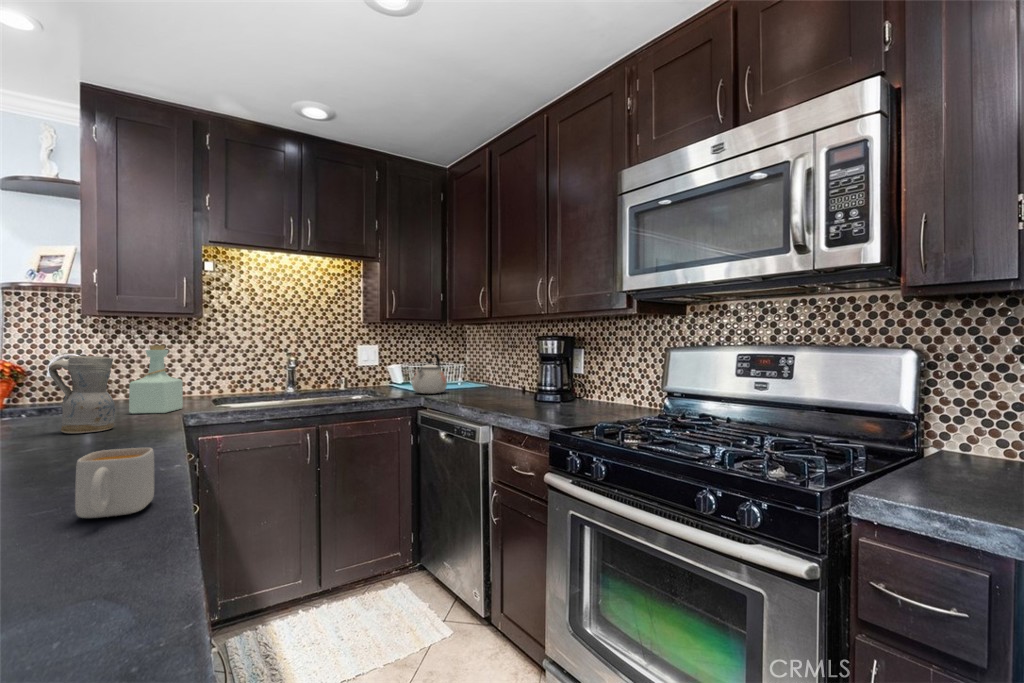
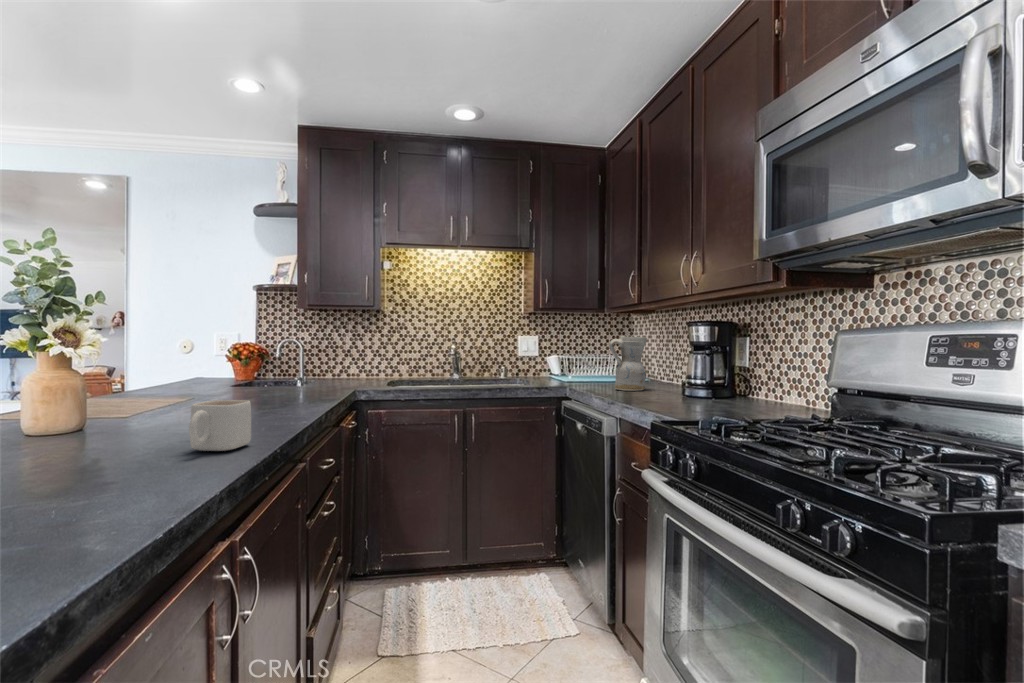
bottle: present [129,345,183,414] -> none [323,332,362,389]
kettle: present [412,353,447,394] -> none [562,342,597,384]
ceramic pitcher: present [48,356,115,433] -> present [609,336,647,391]

